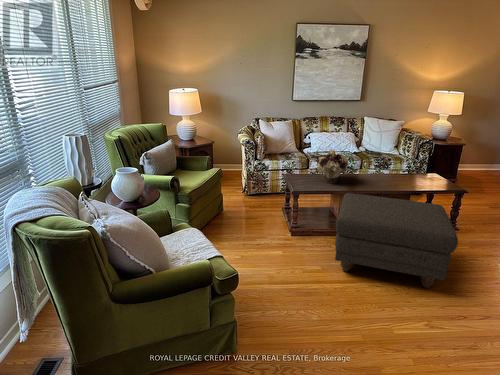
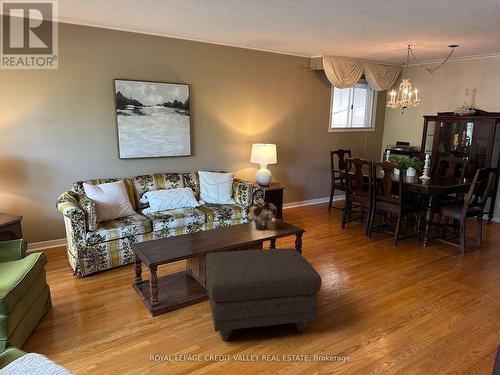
flower arrangement: present [317,149,348,183] -> present [246,199,277,231]

